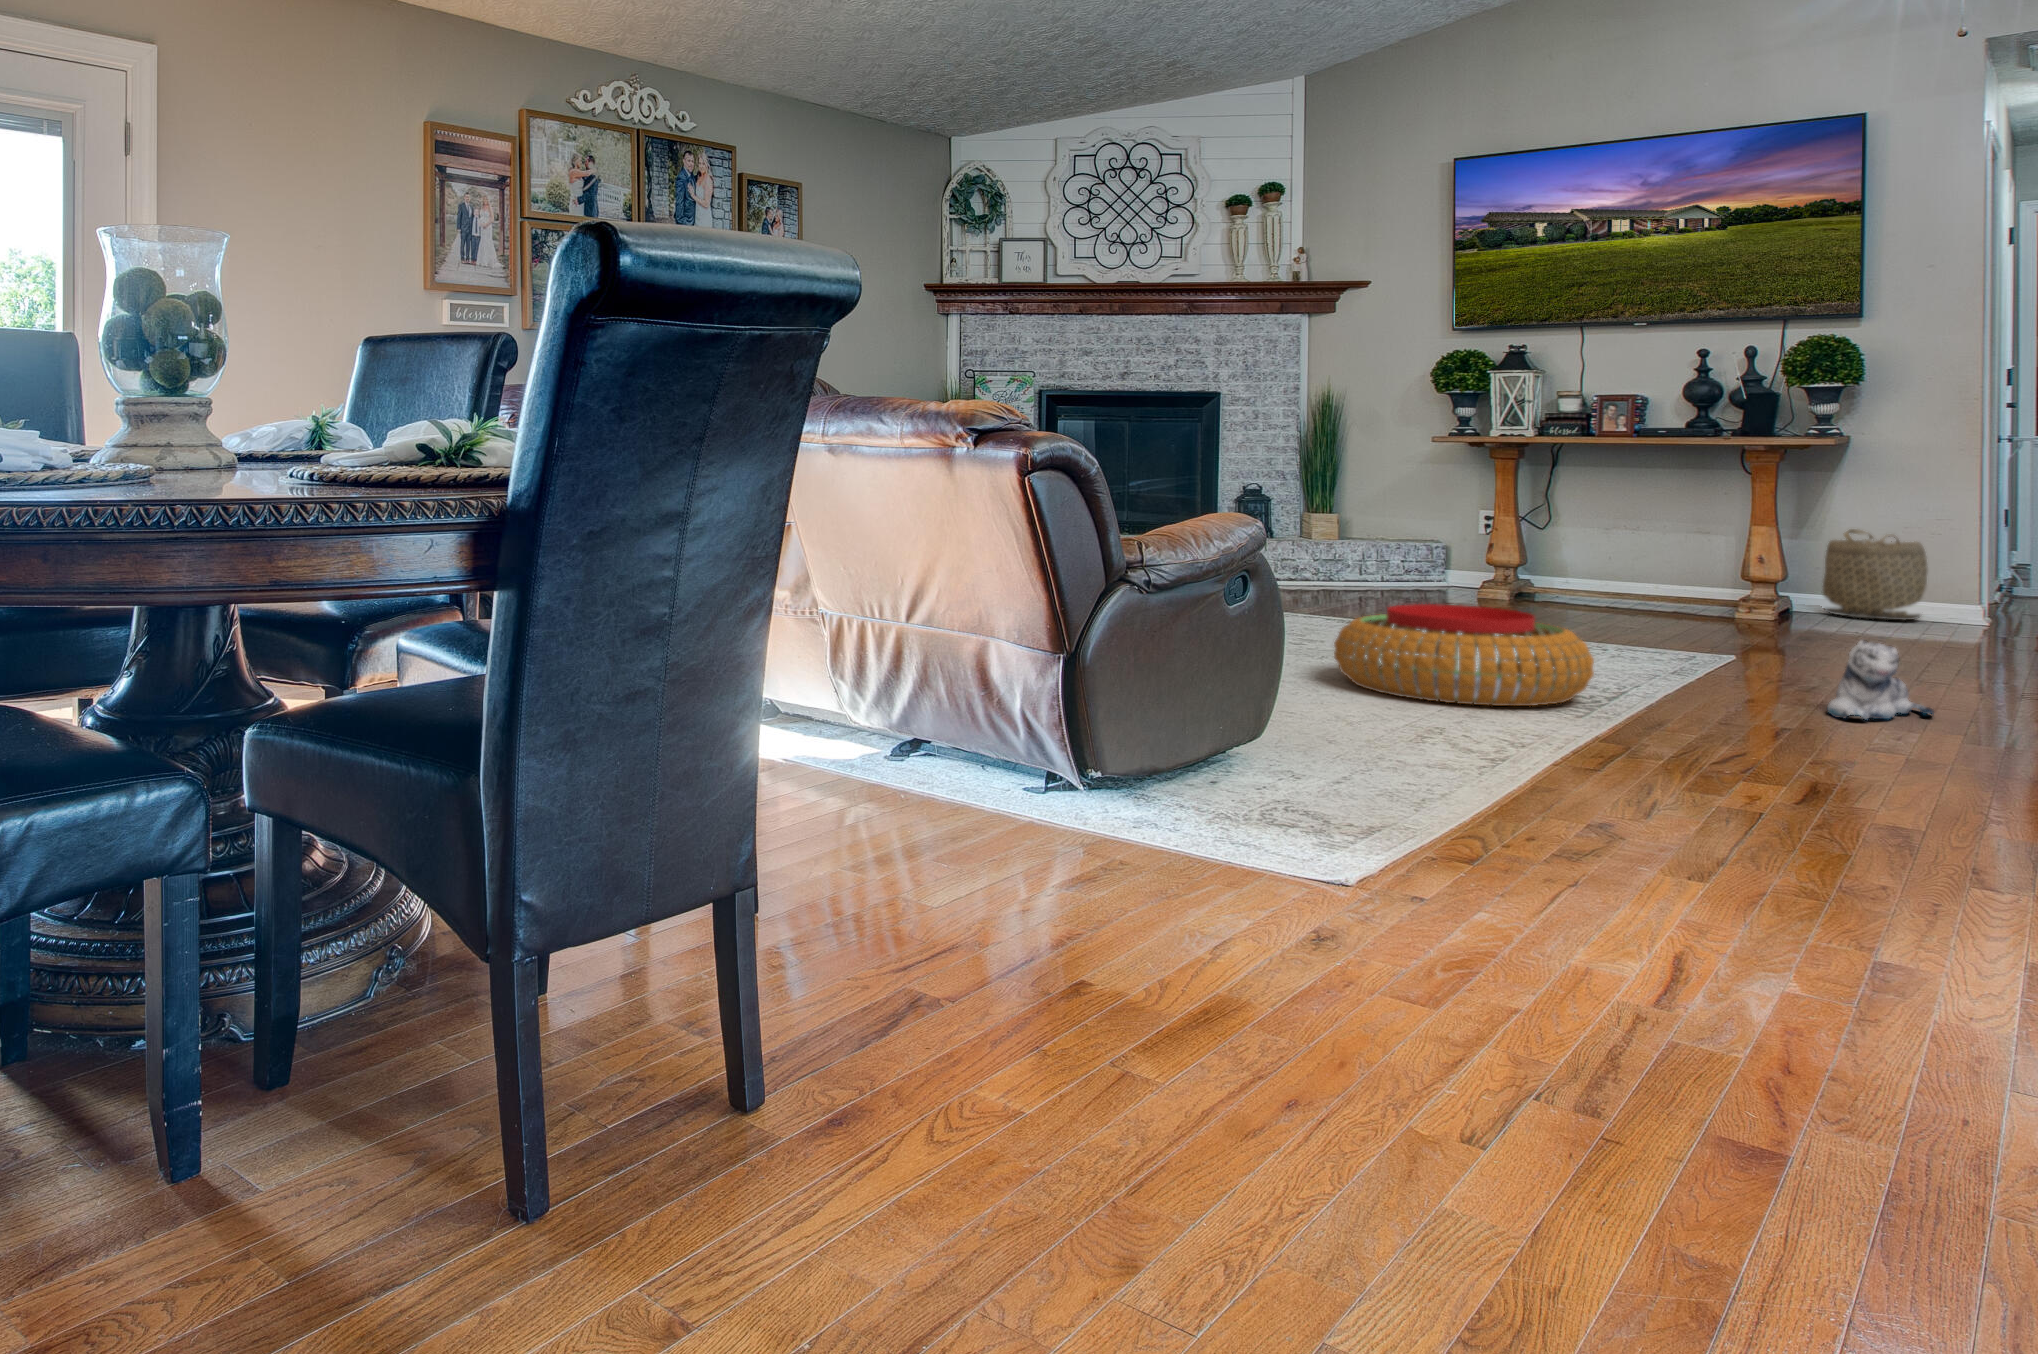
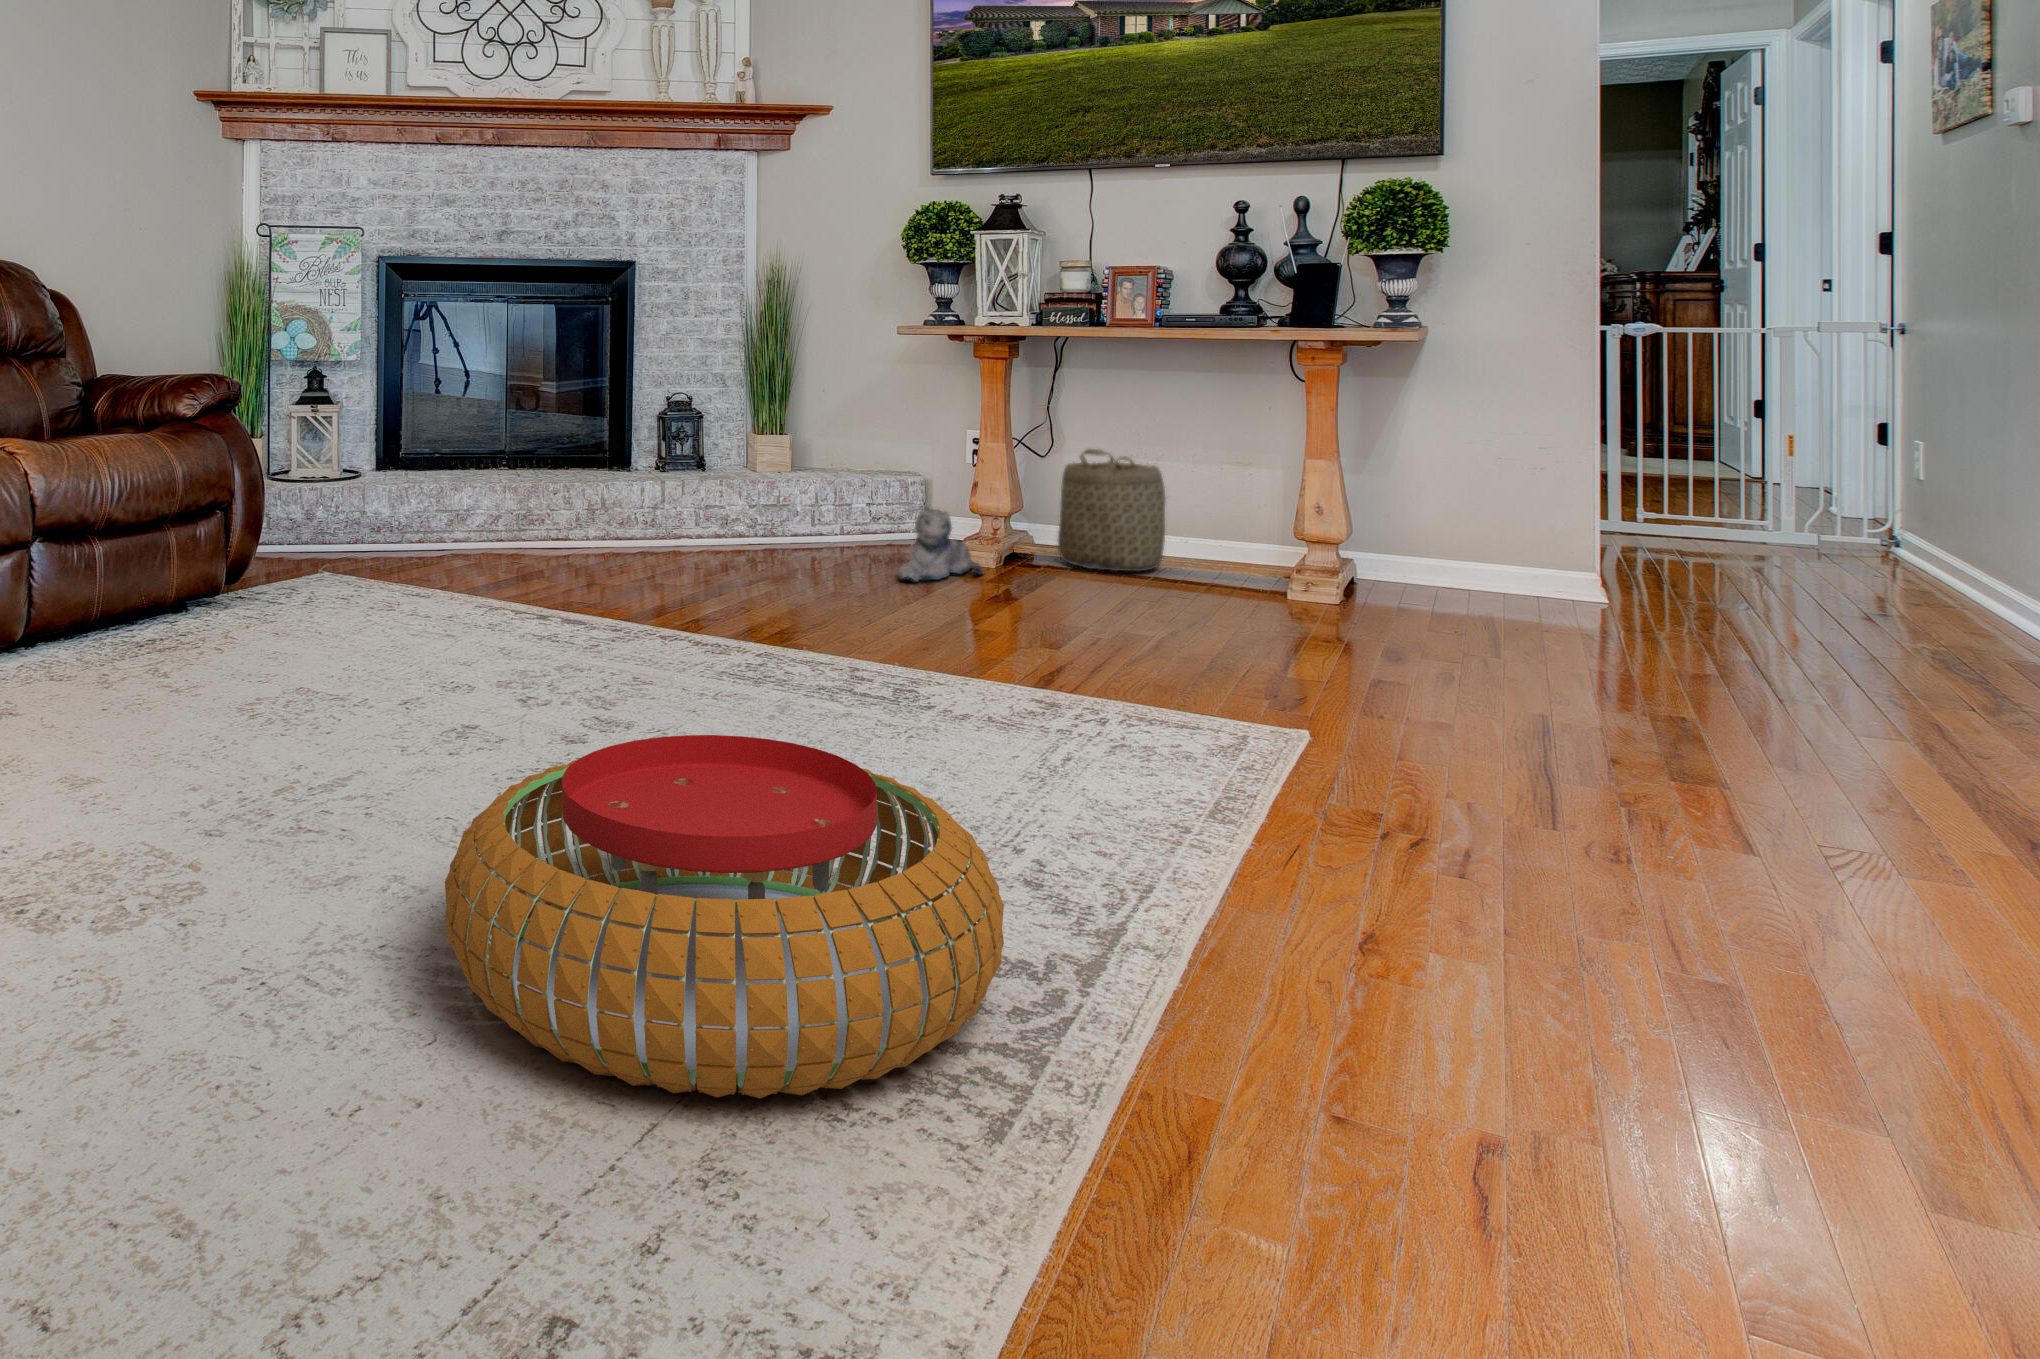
basket: present [1823,529,1928,620] -> present [1058,449,1166,571]
plush toy: present [1827,641,1934,720] -> present [898,507,983,581]

